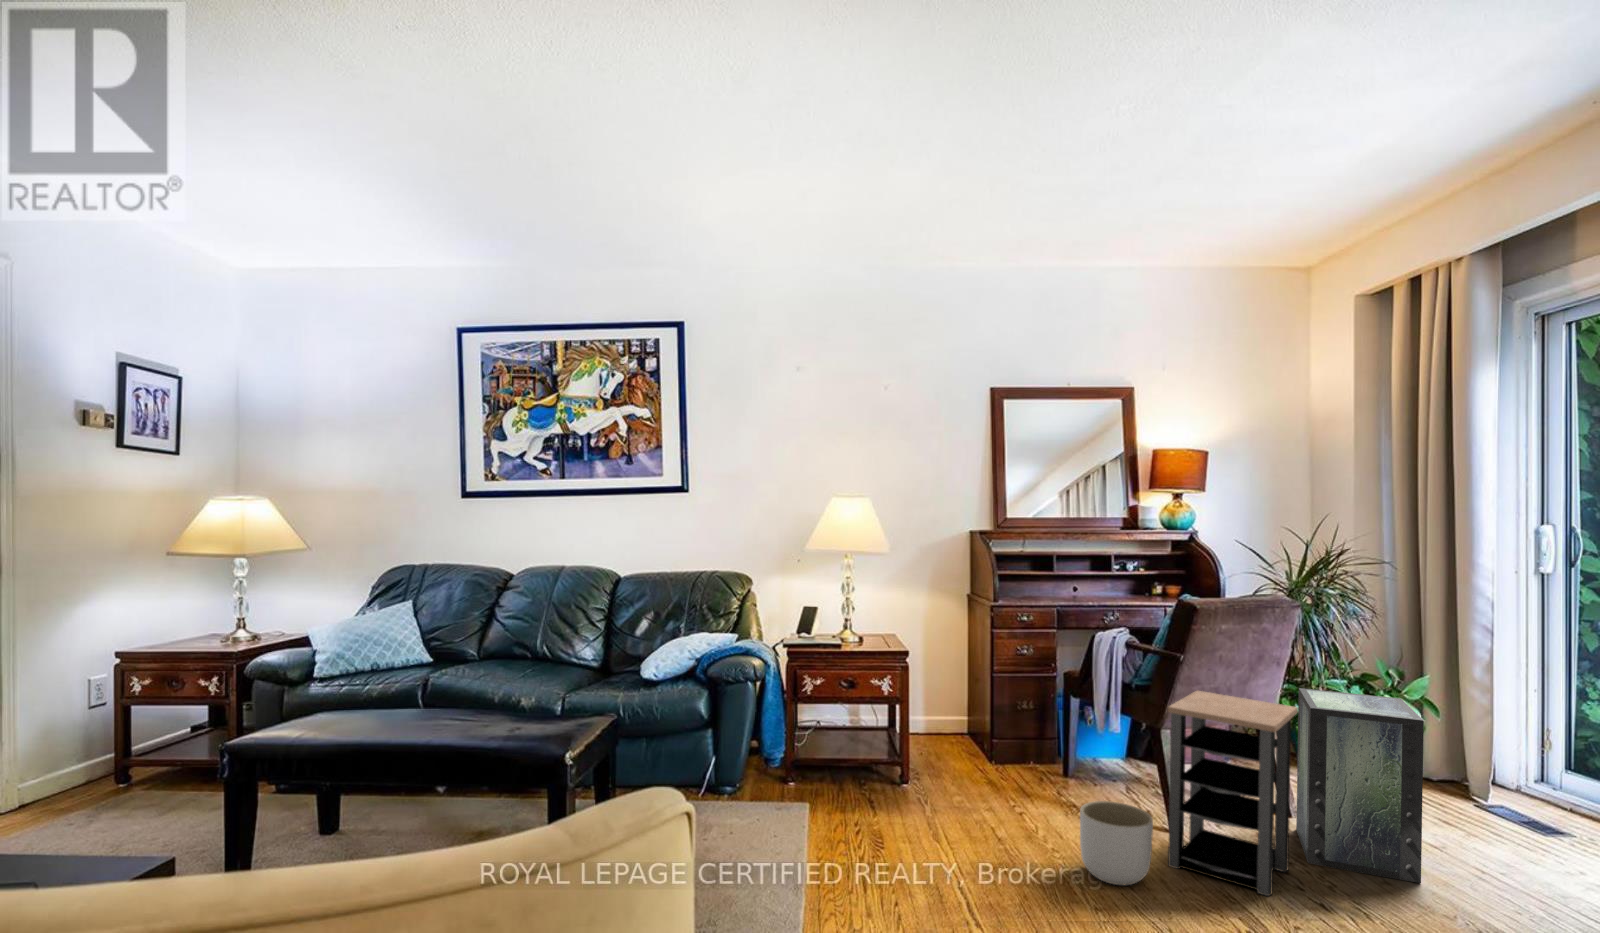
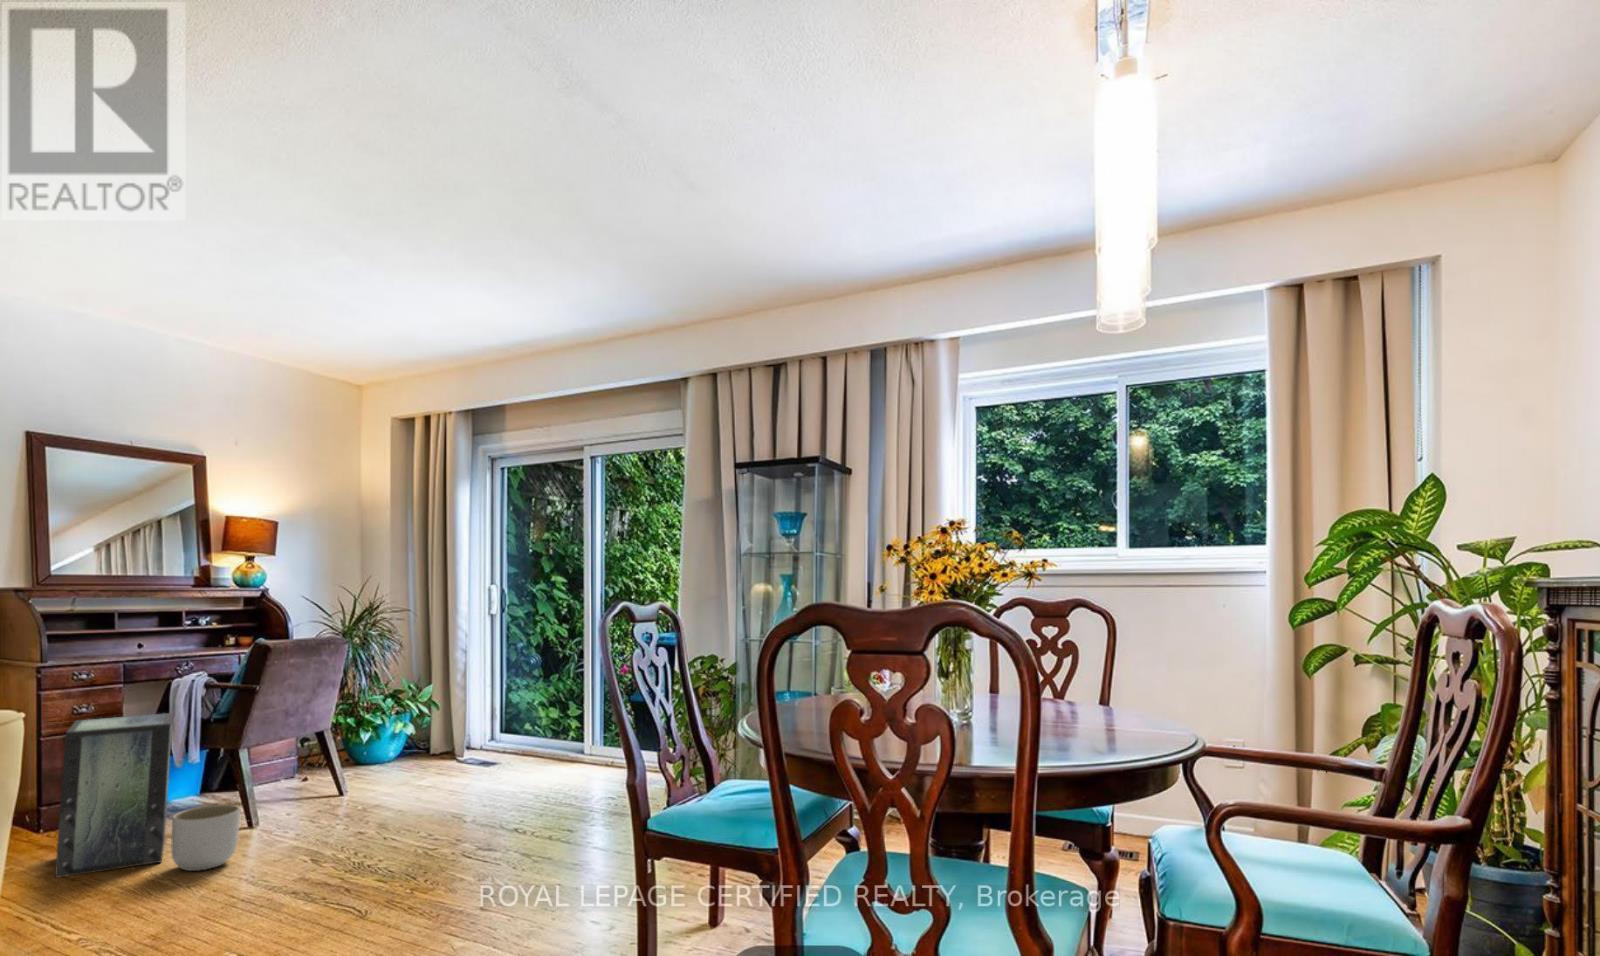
storage box: present [1296,688,1424,883] -> present [55,713,173,878]
side table: present [1168,691,1298,896] -> none [249,703,353,849]

